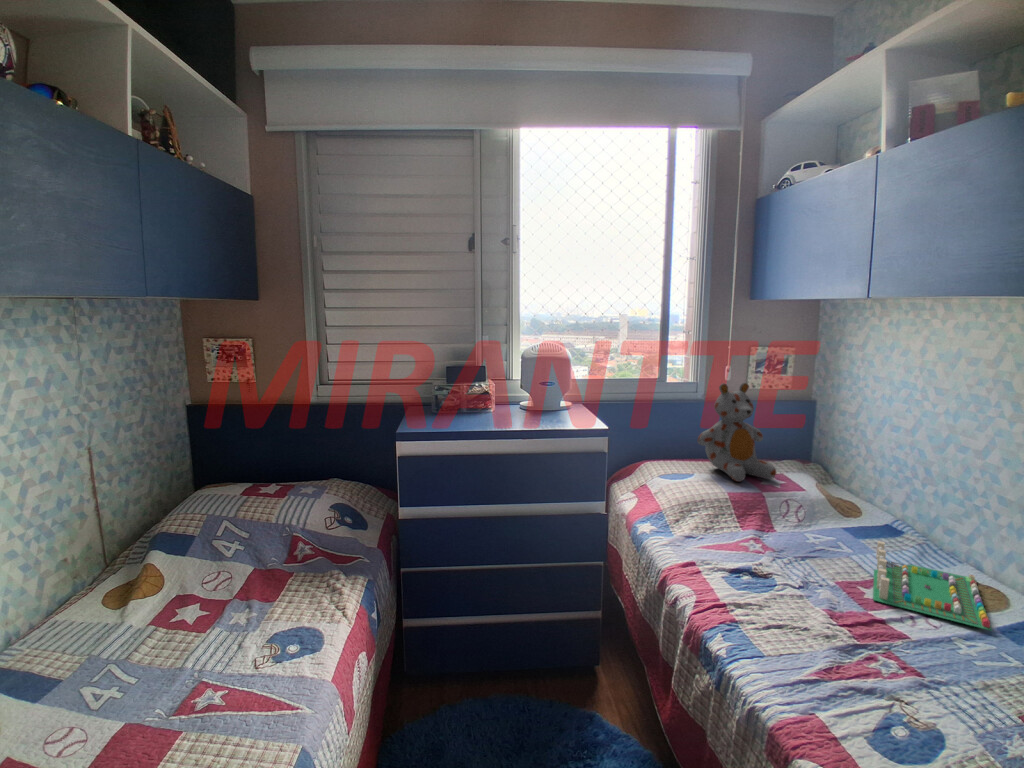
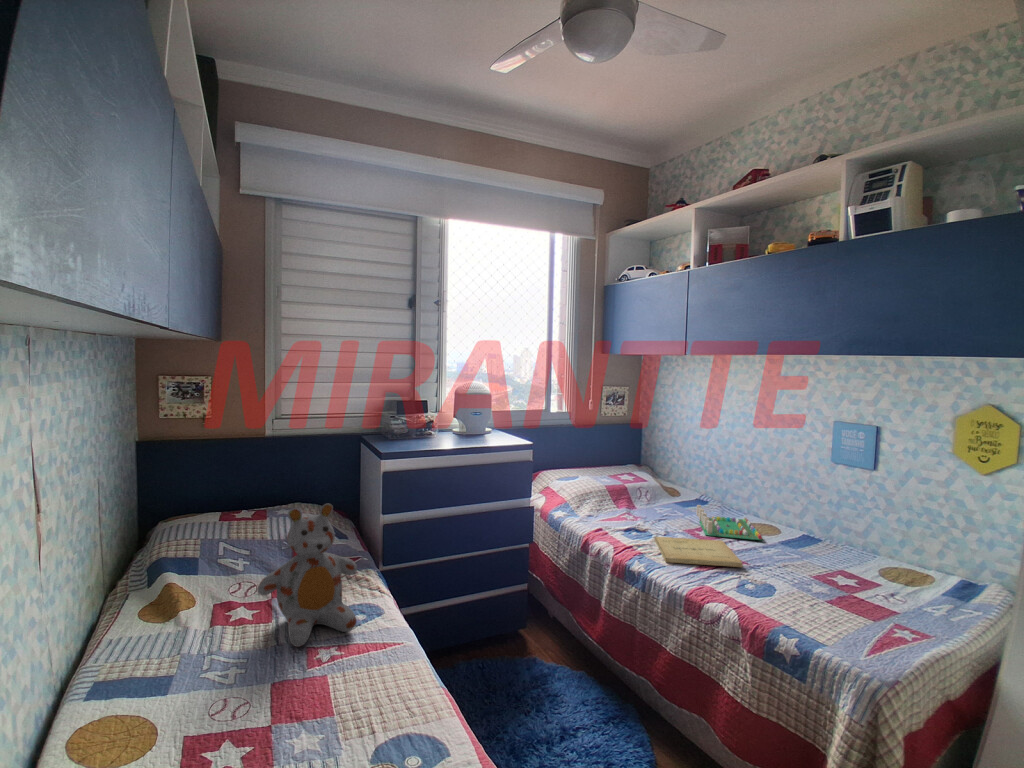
stuffed bear: present [697,383,776,482] -> present [258,503,357,647]
book: none [767,591,918,687] -> present [655,537,743,567]

